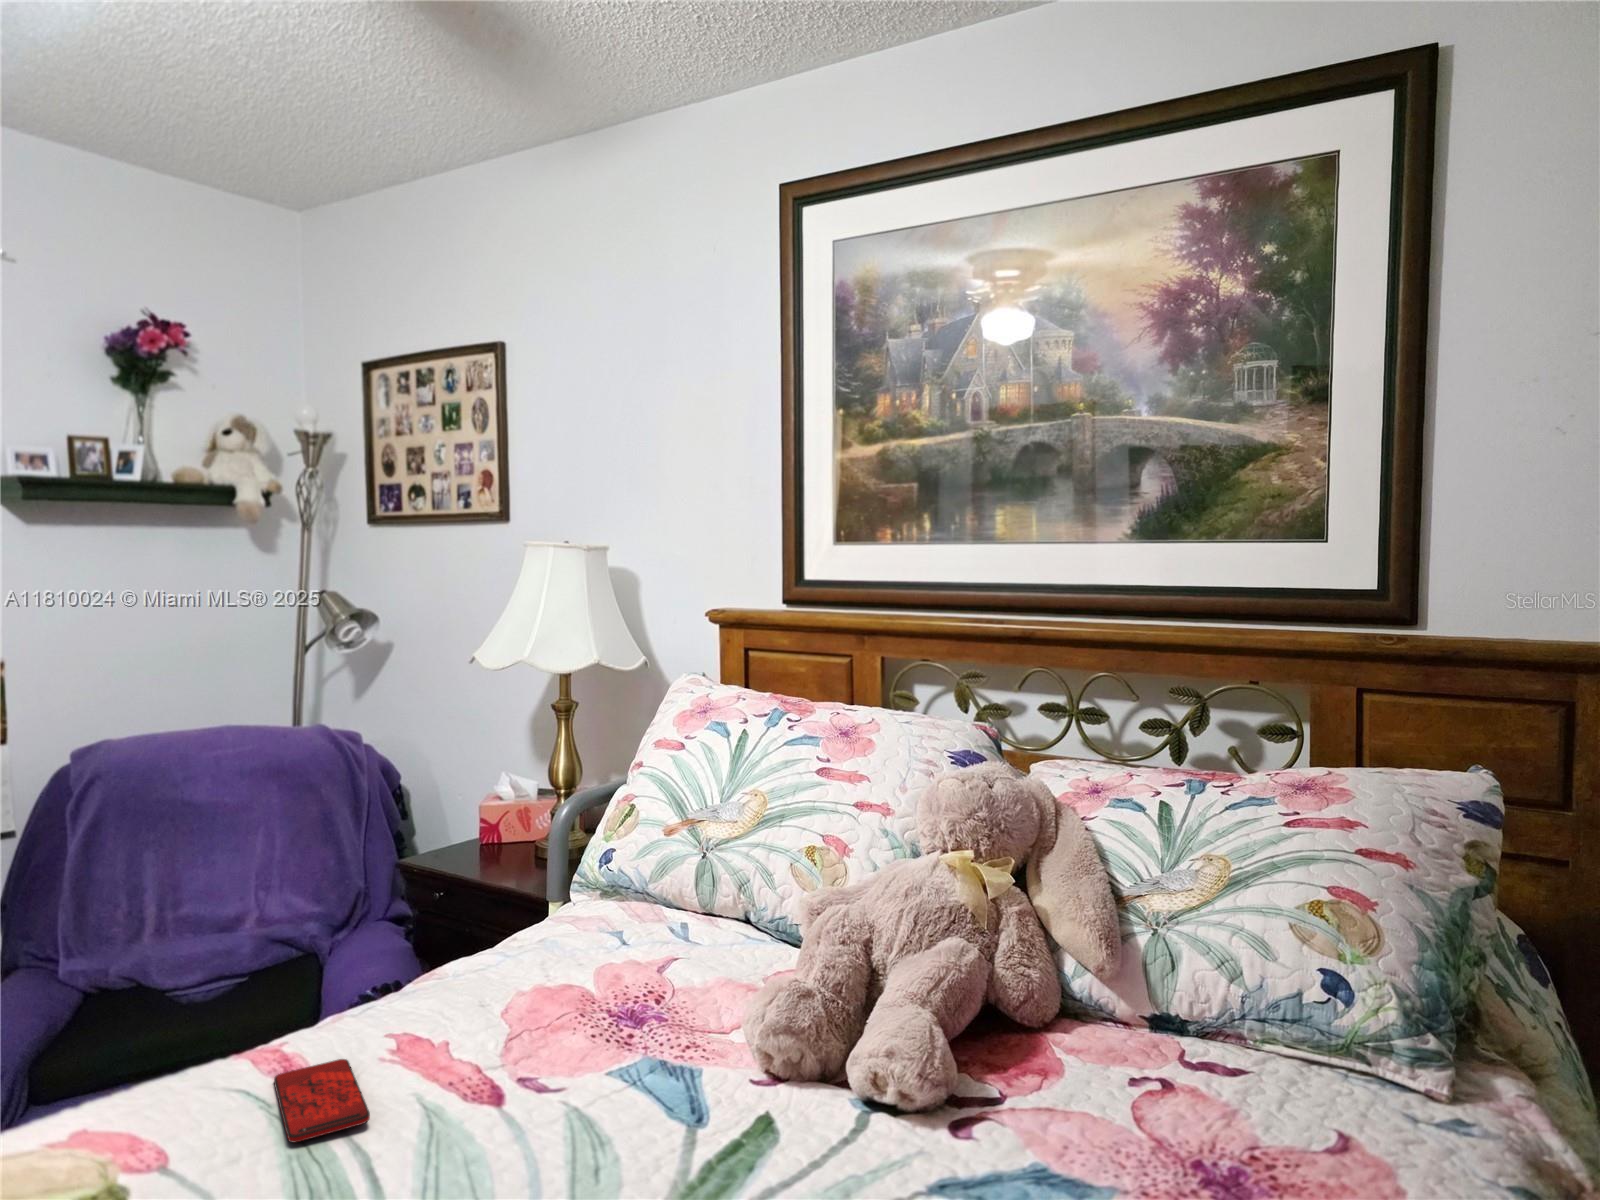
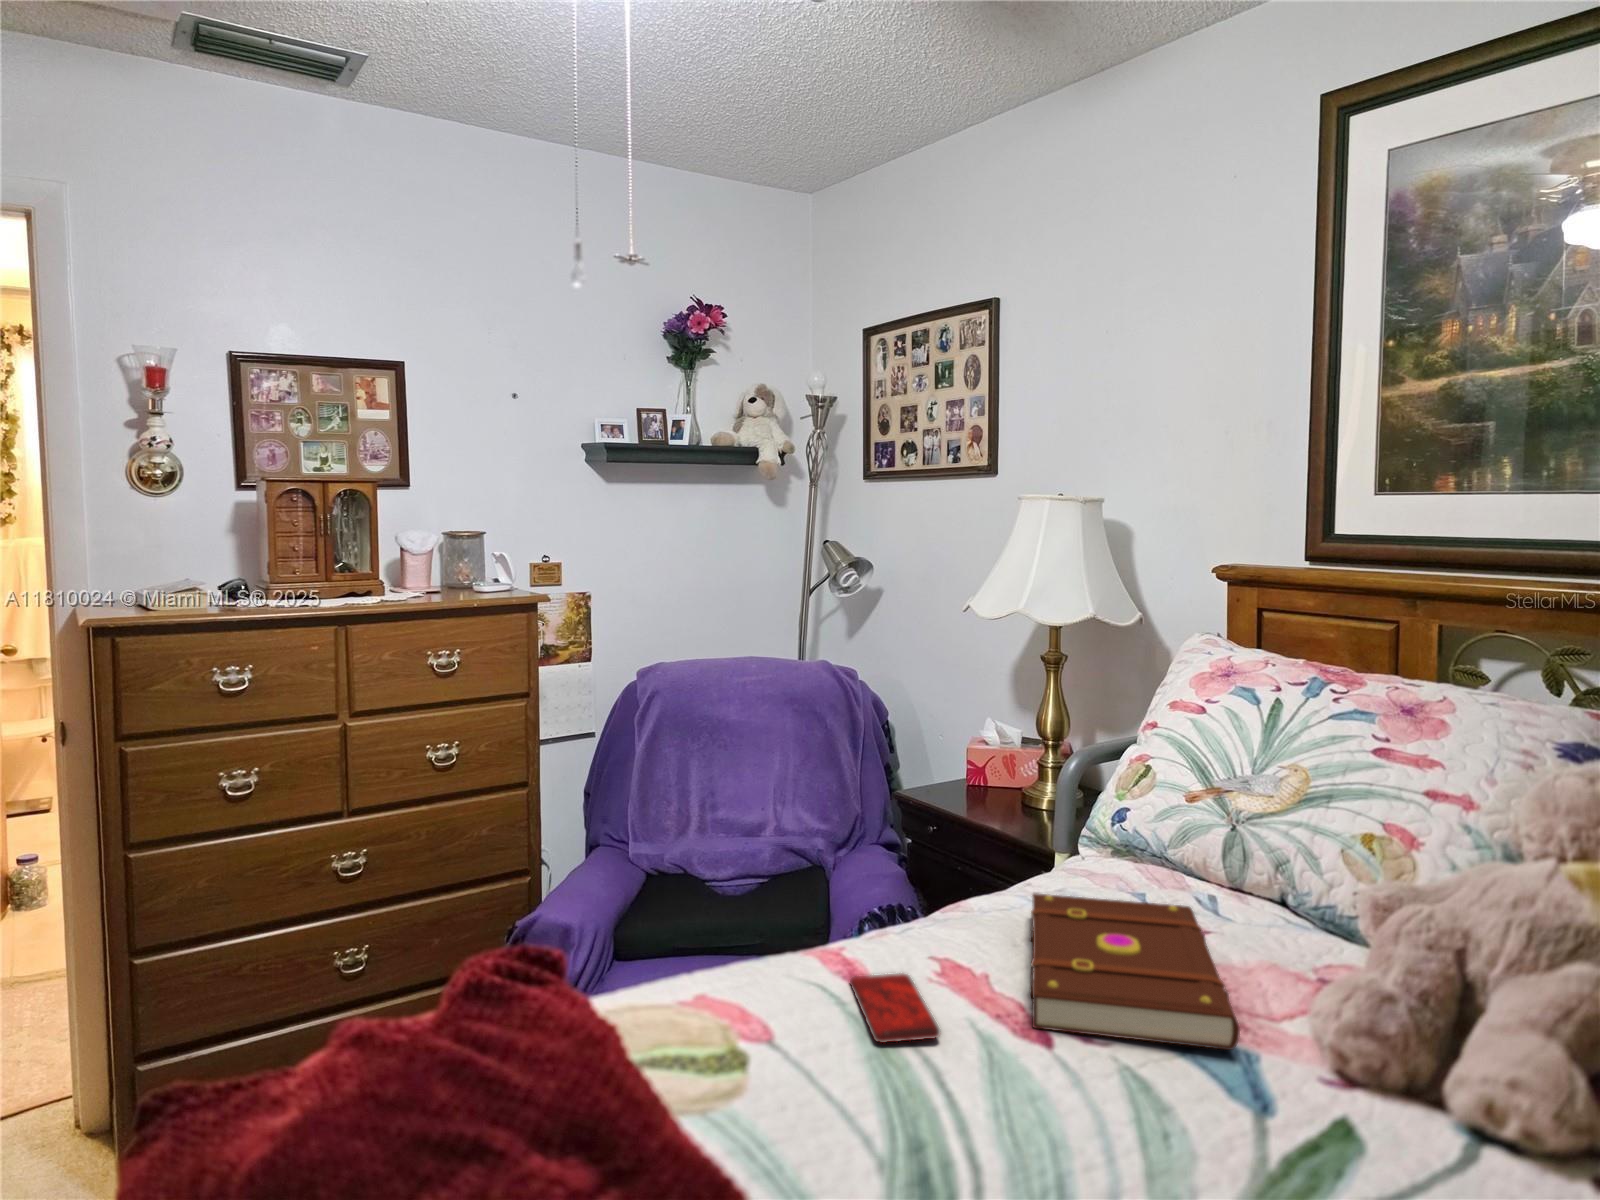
book: none [478,937,679,1090] -> present [1030,893,1240,1050]

